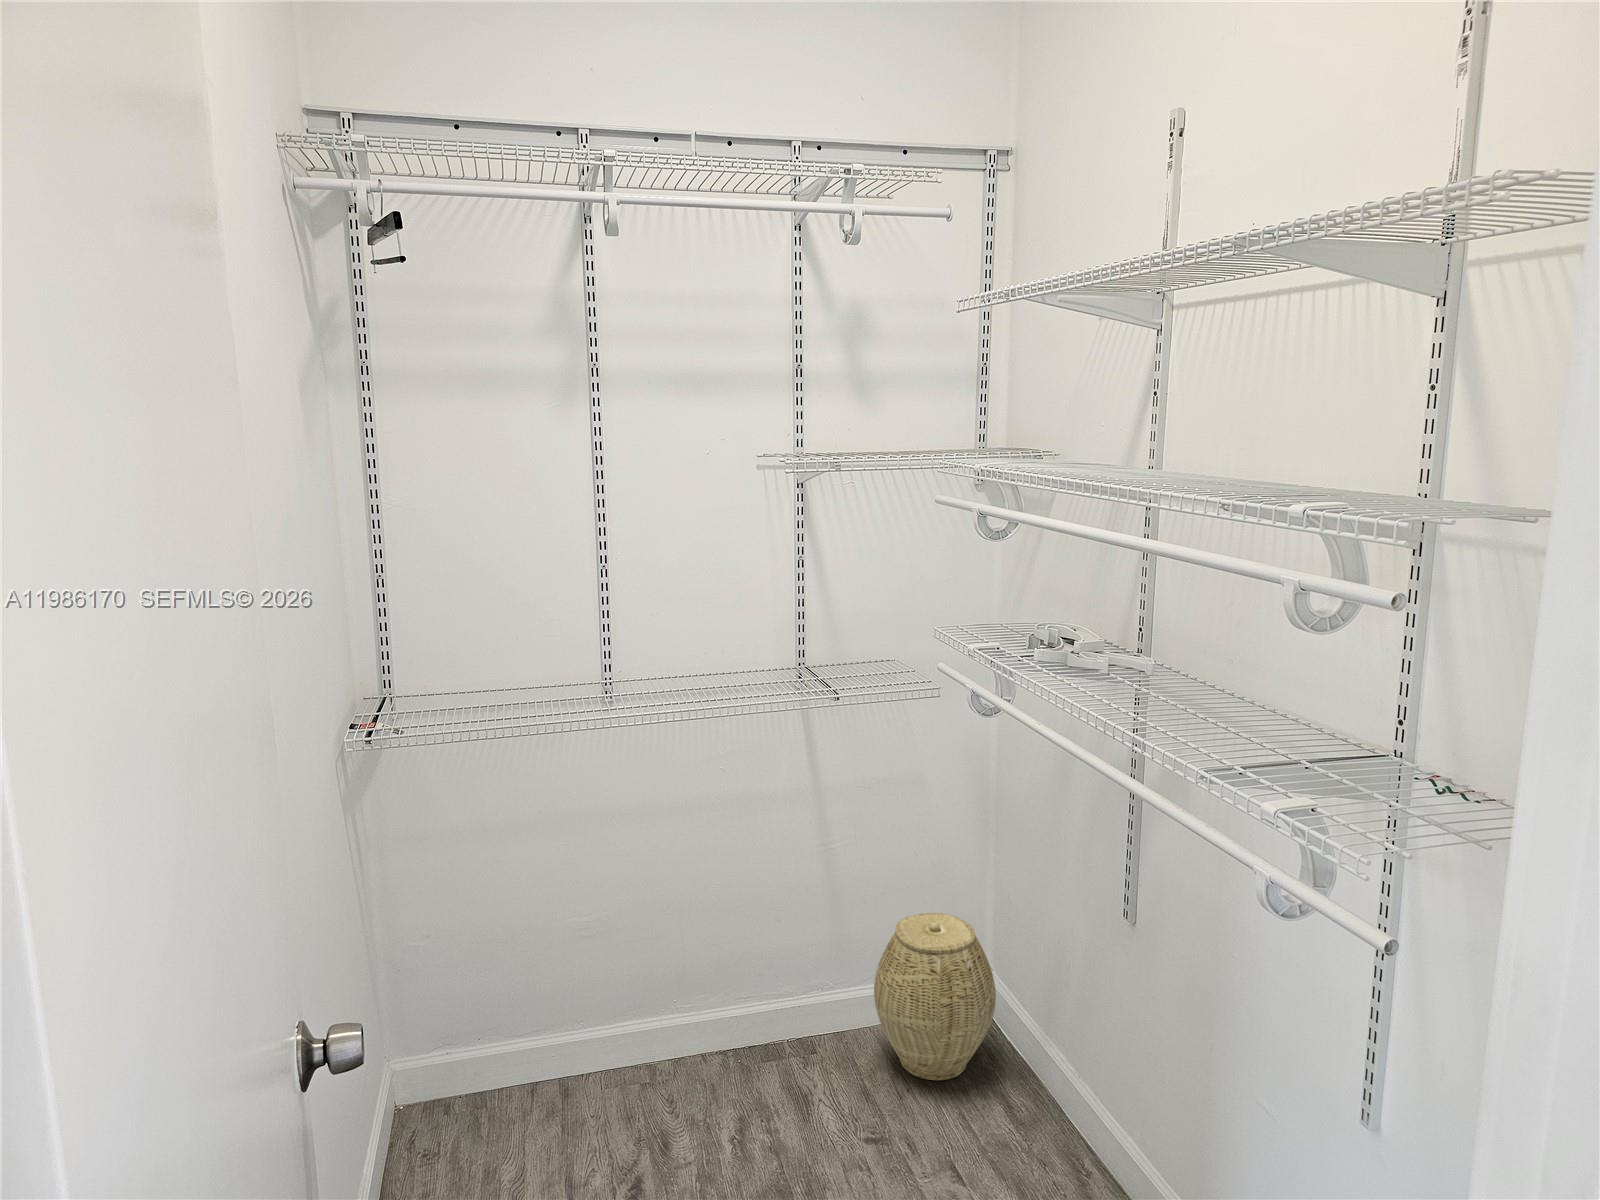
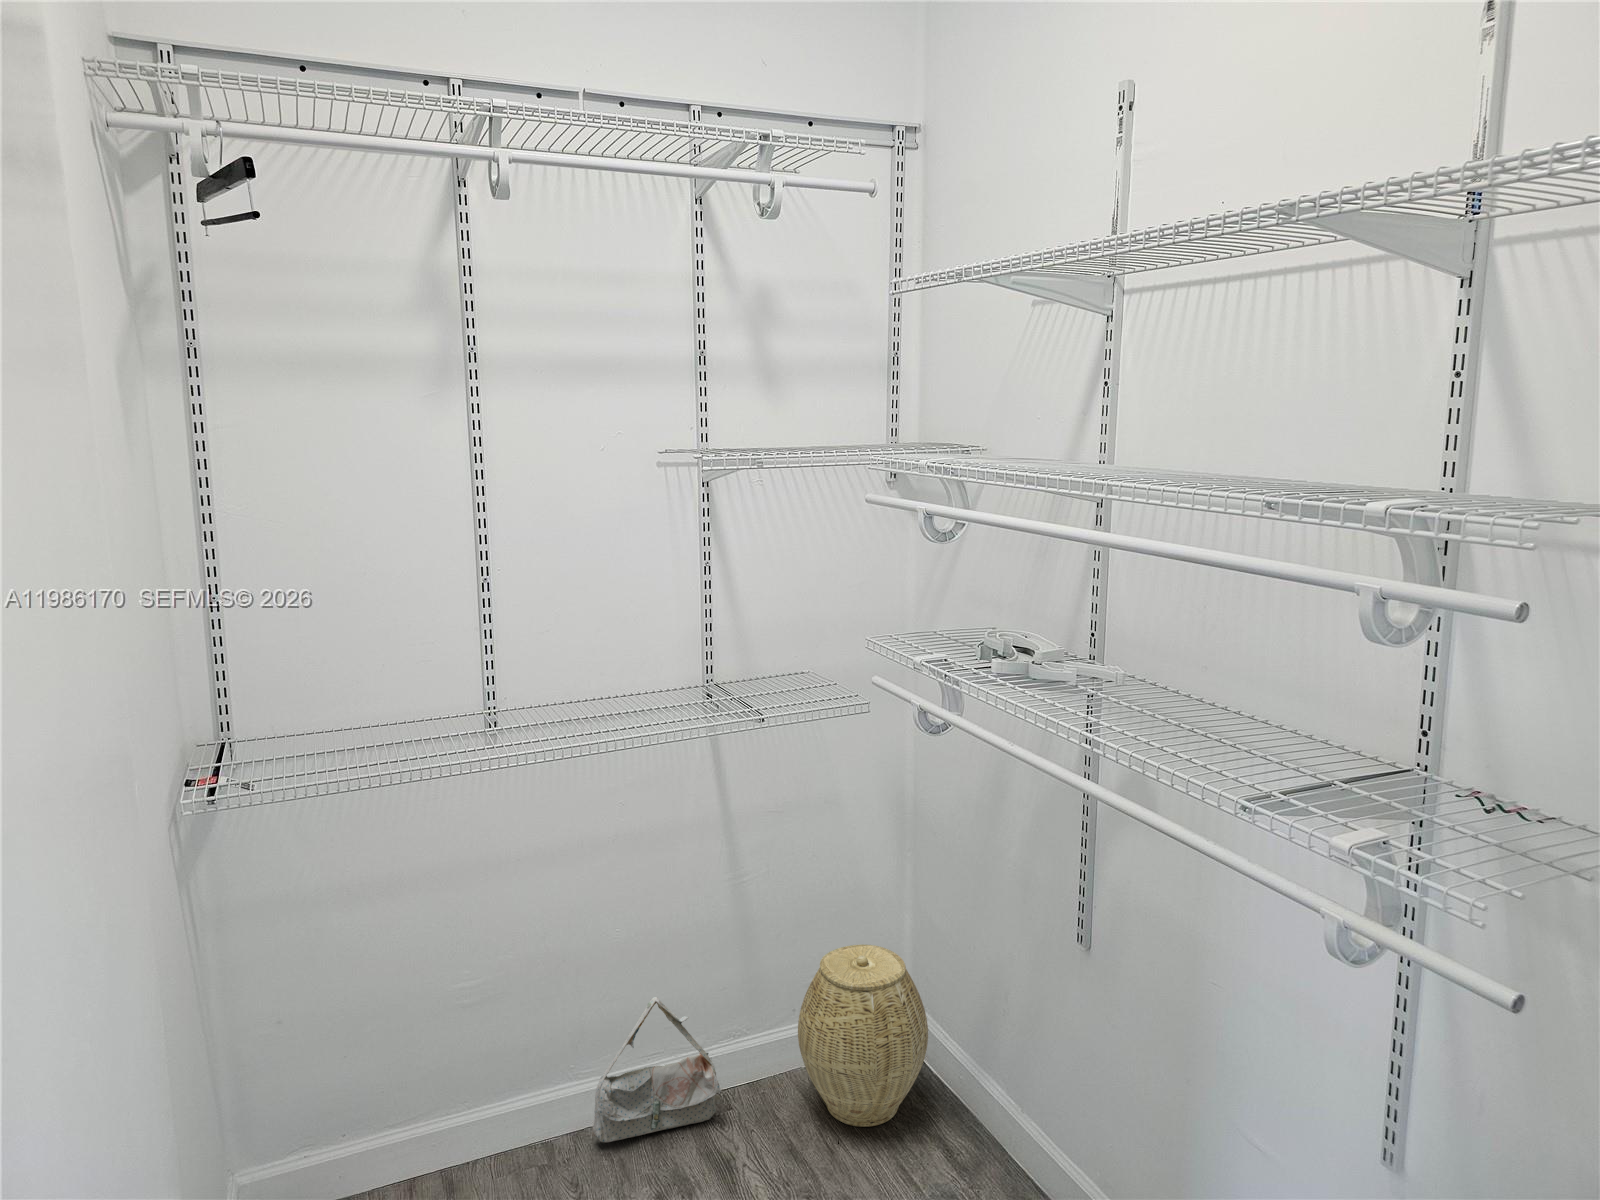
bag: none [687,942,802,1067] -> present [593,997,721,1142]

